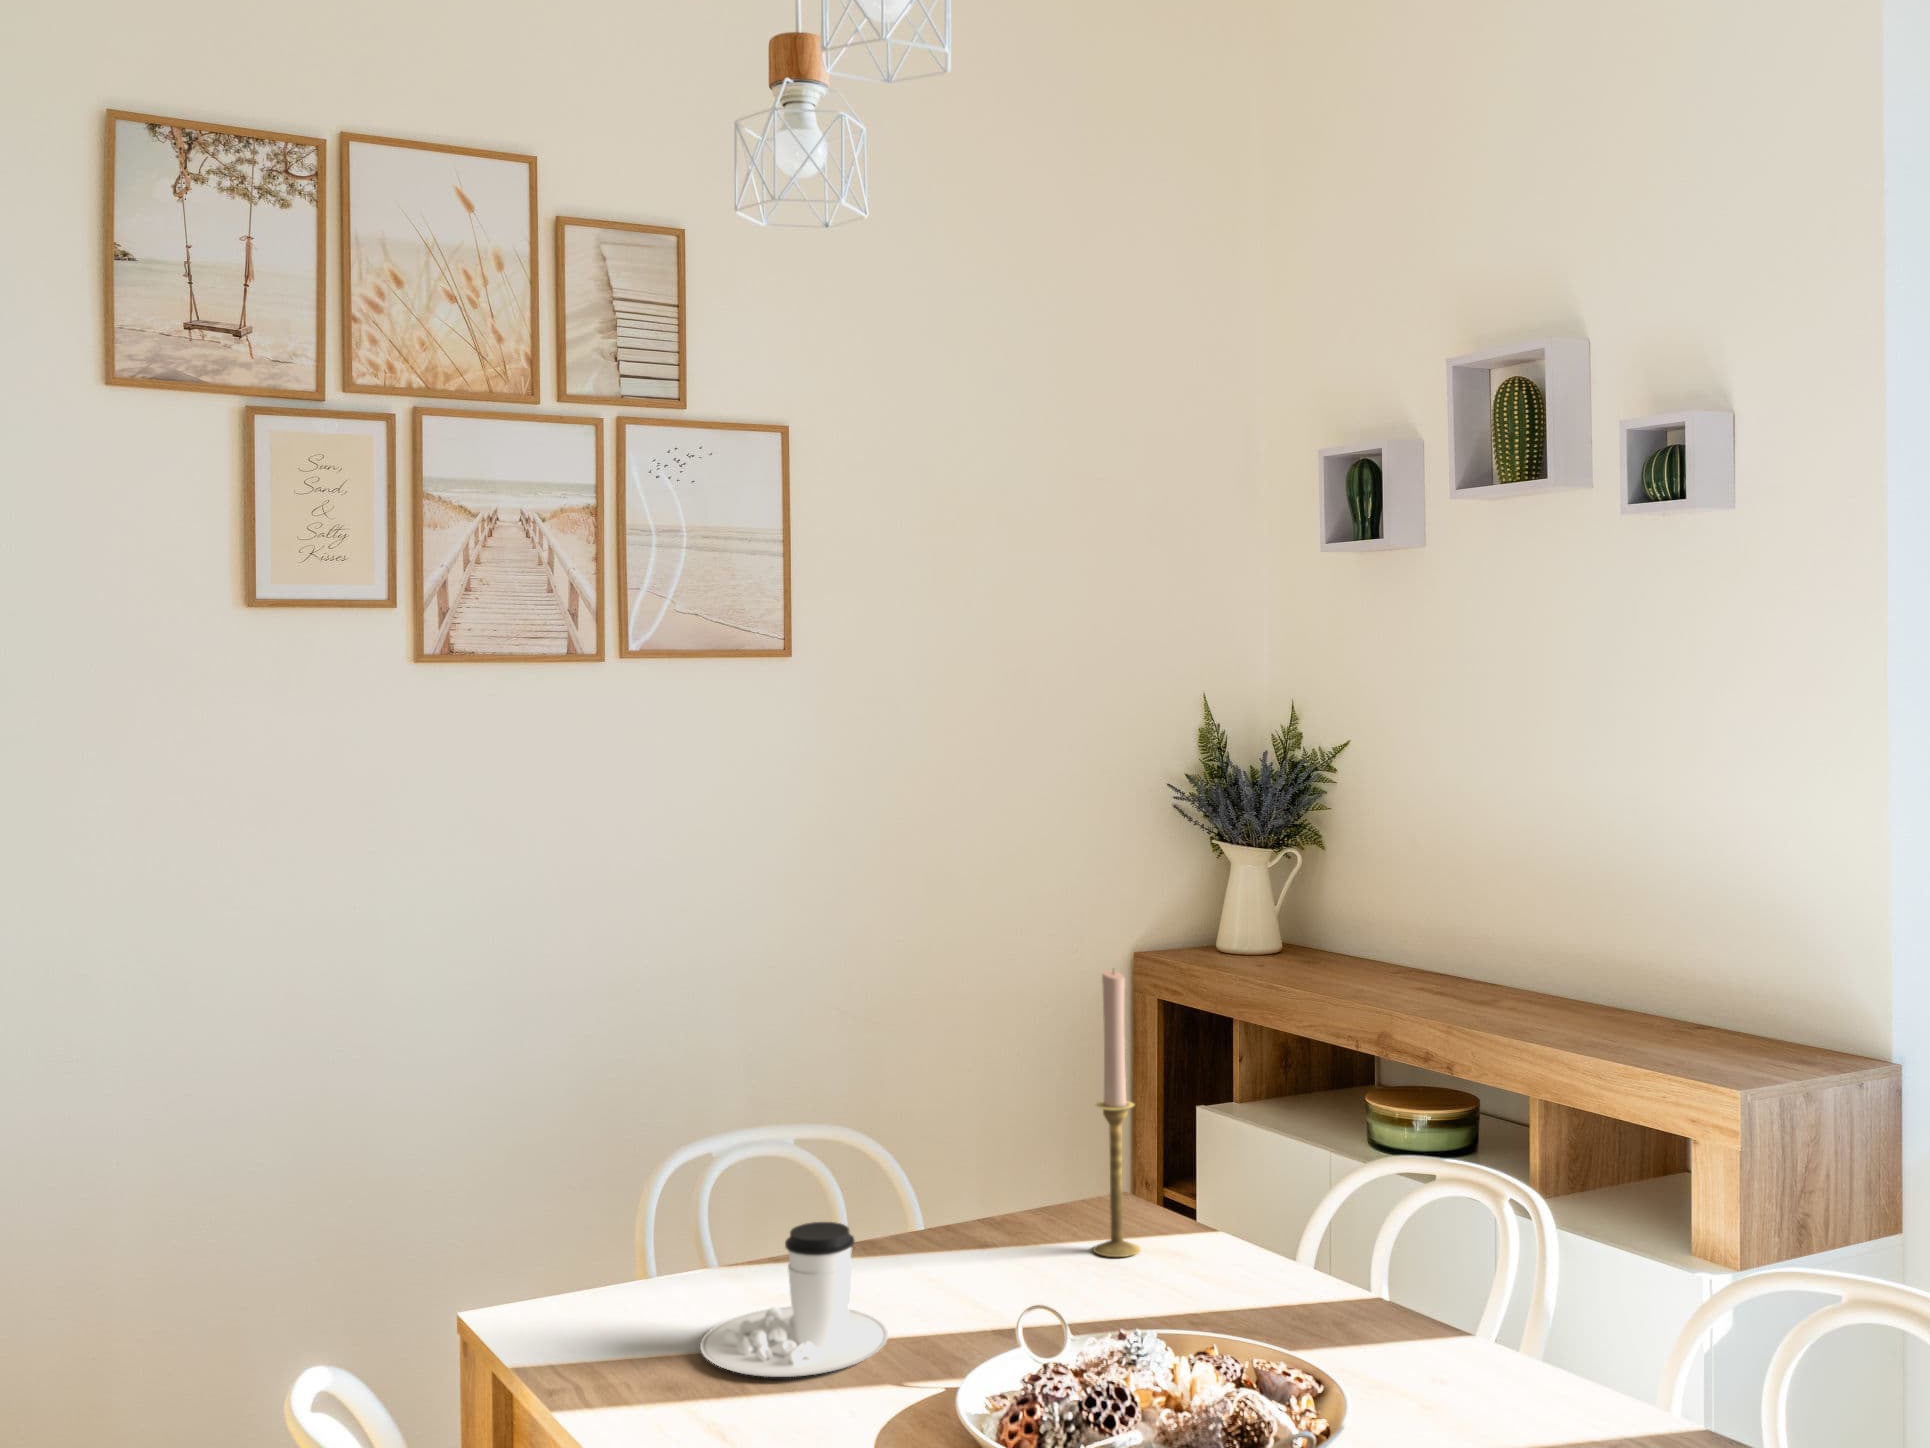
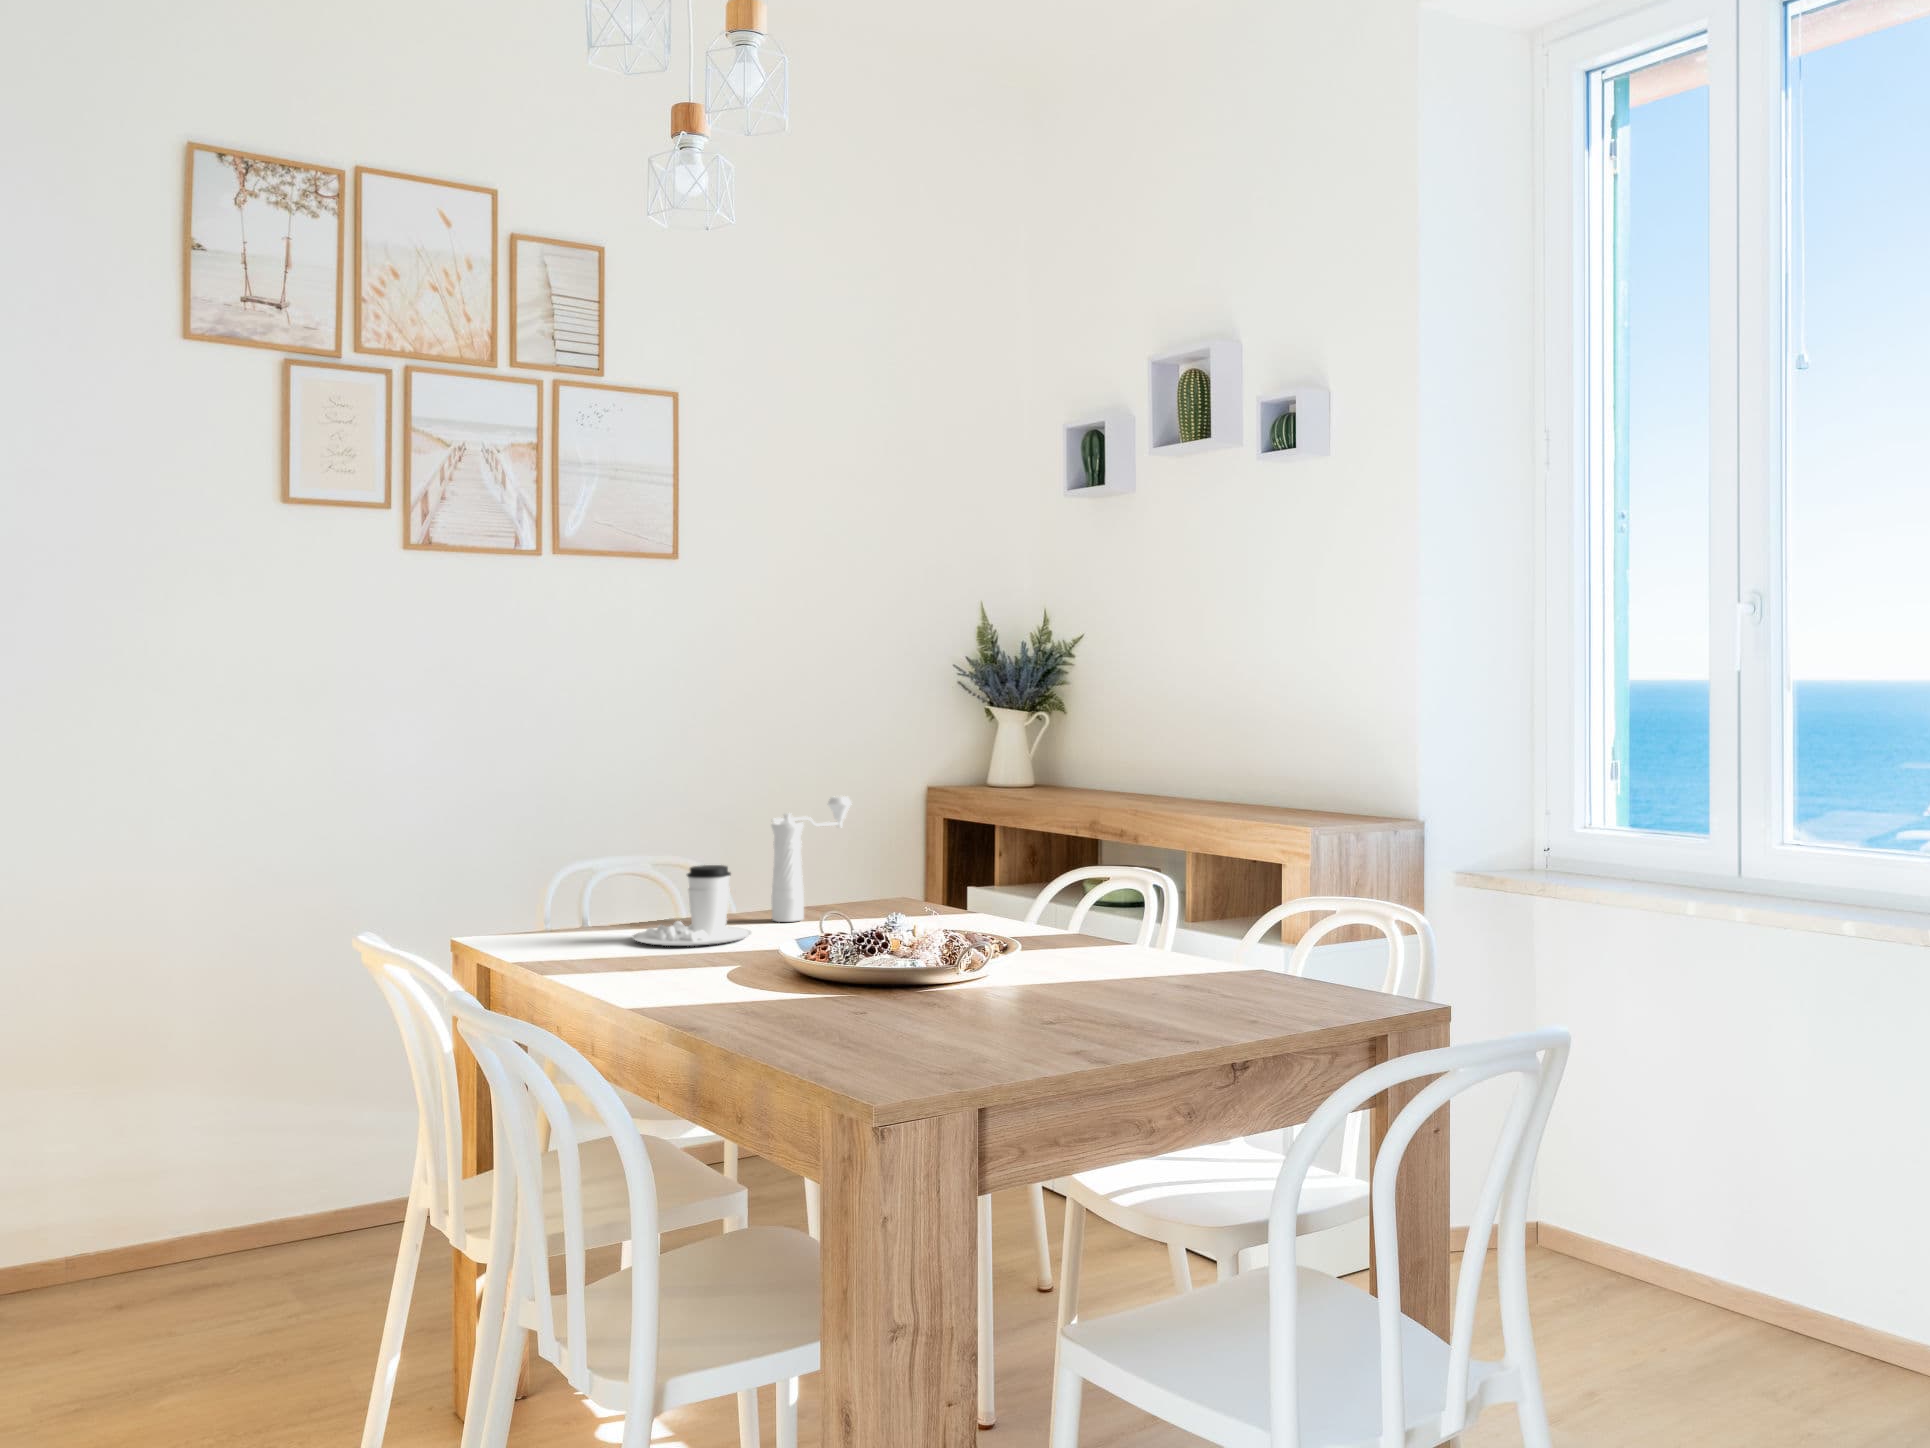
candlestick: present [1093,970,1141,1257] -> none [886,727,917,912]
pepper mill: none [918,1077,1041,1287] -> present [771,796,851,922]

